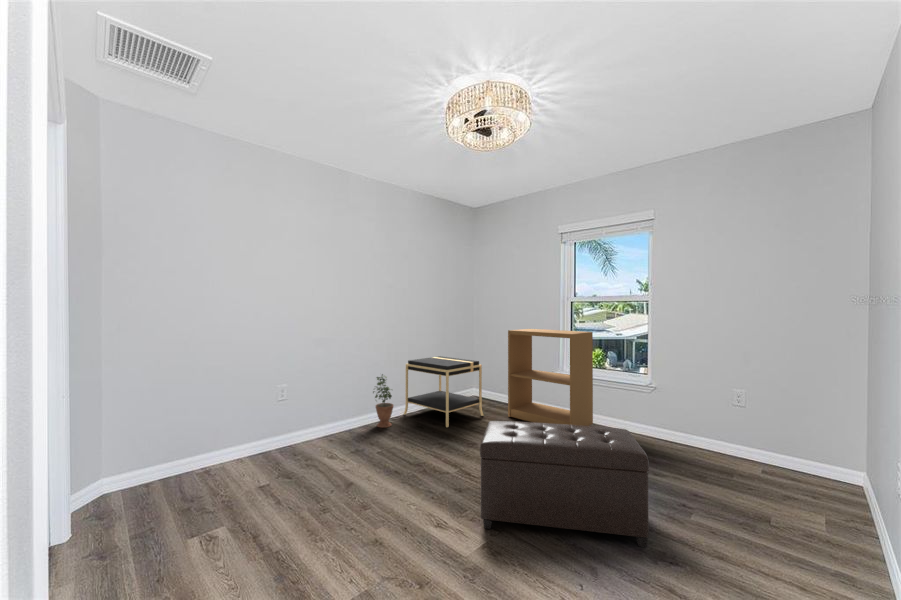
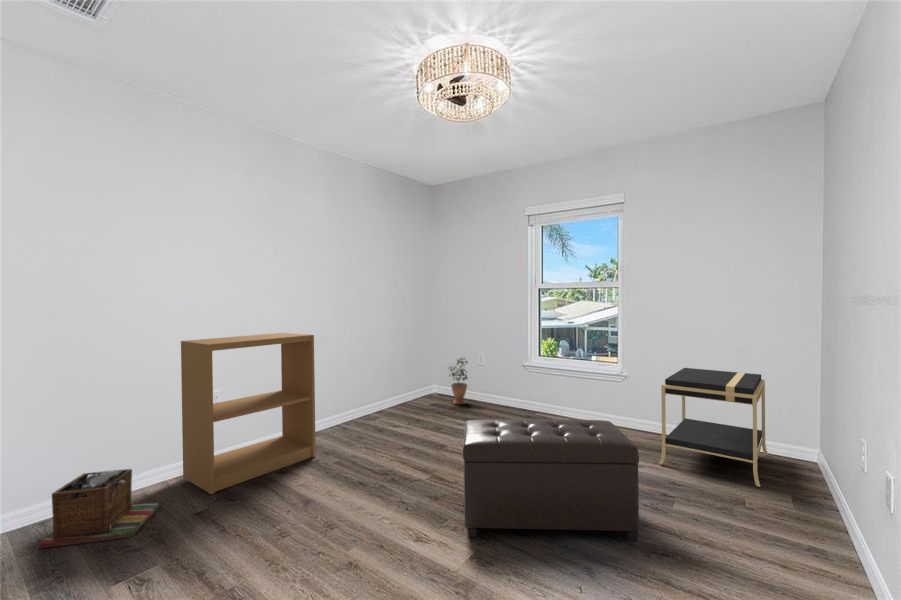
bookshelf: present [508,329,593,426] -> present [181,333,316,494]
nightstand: present [404,356,483,427] -> present [659,368,768,487]
potted plant: present [373,374,393,428] -> present [449,358,468,404]
laundry basket: none [140,445,232,504] -> present [38,469,160,548]

